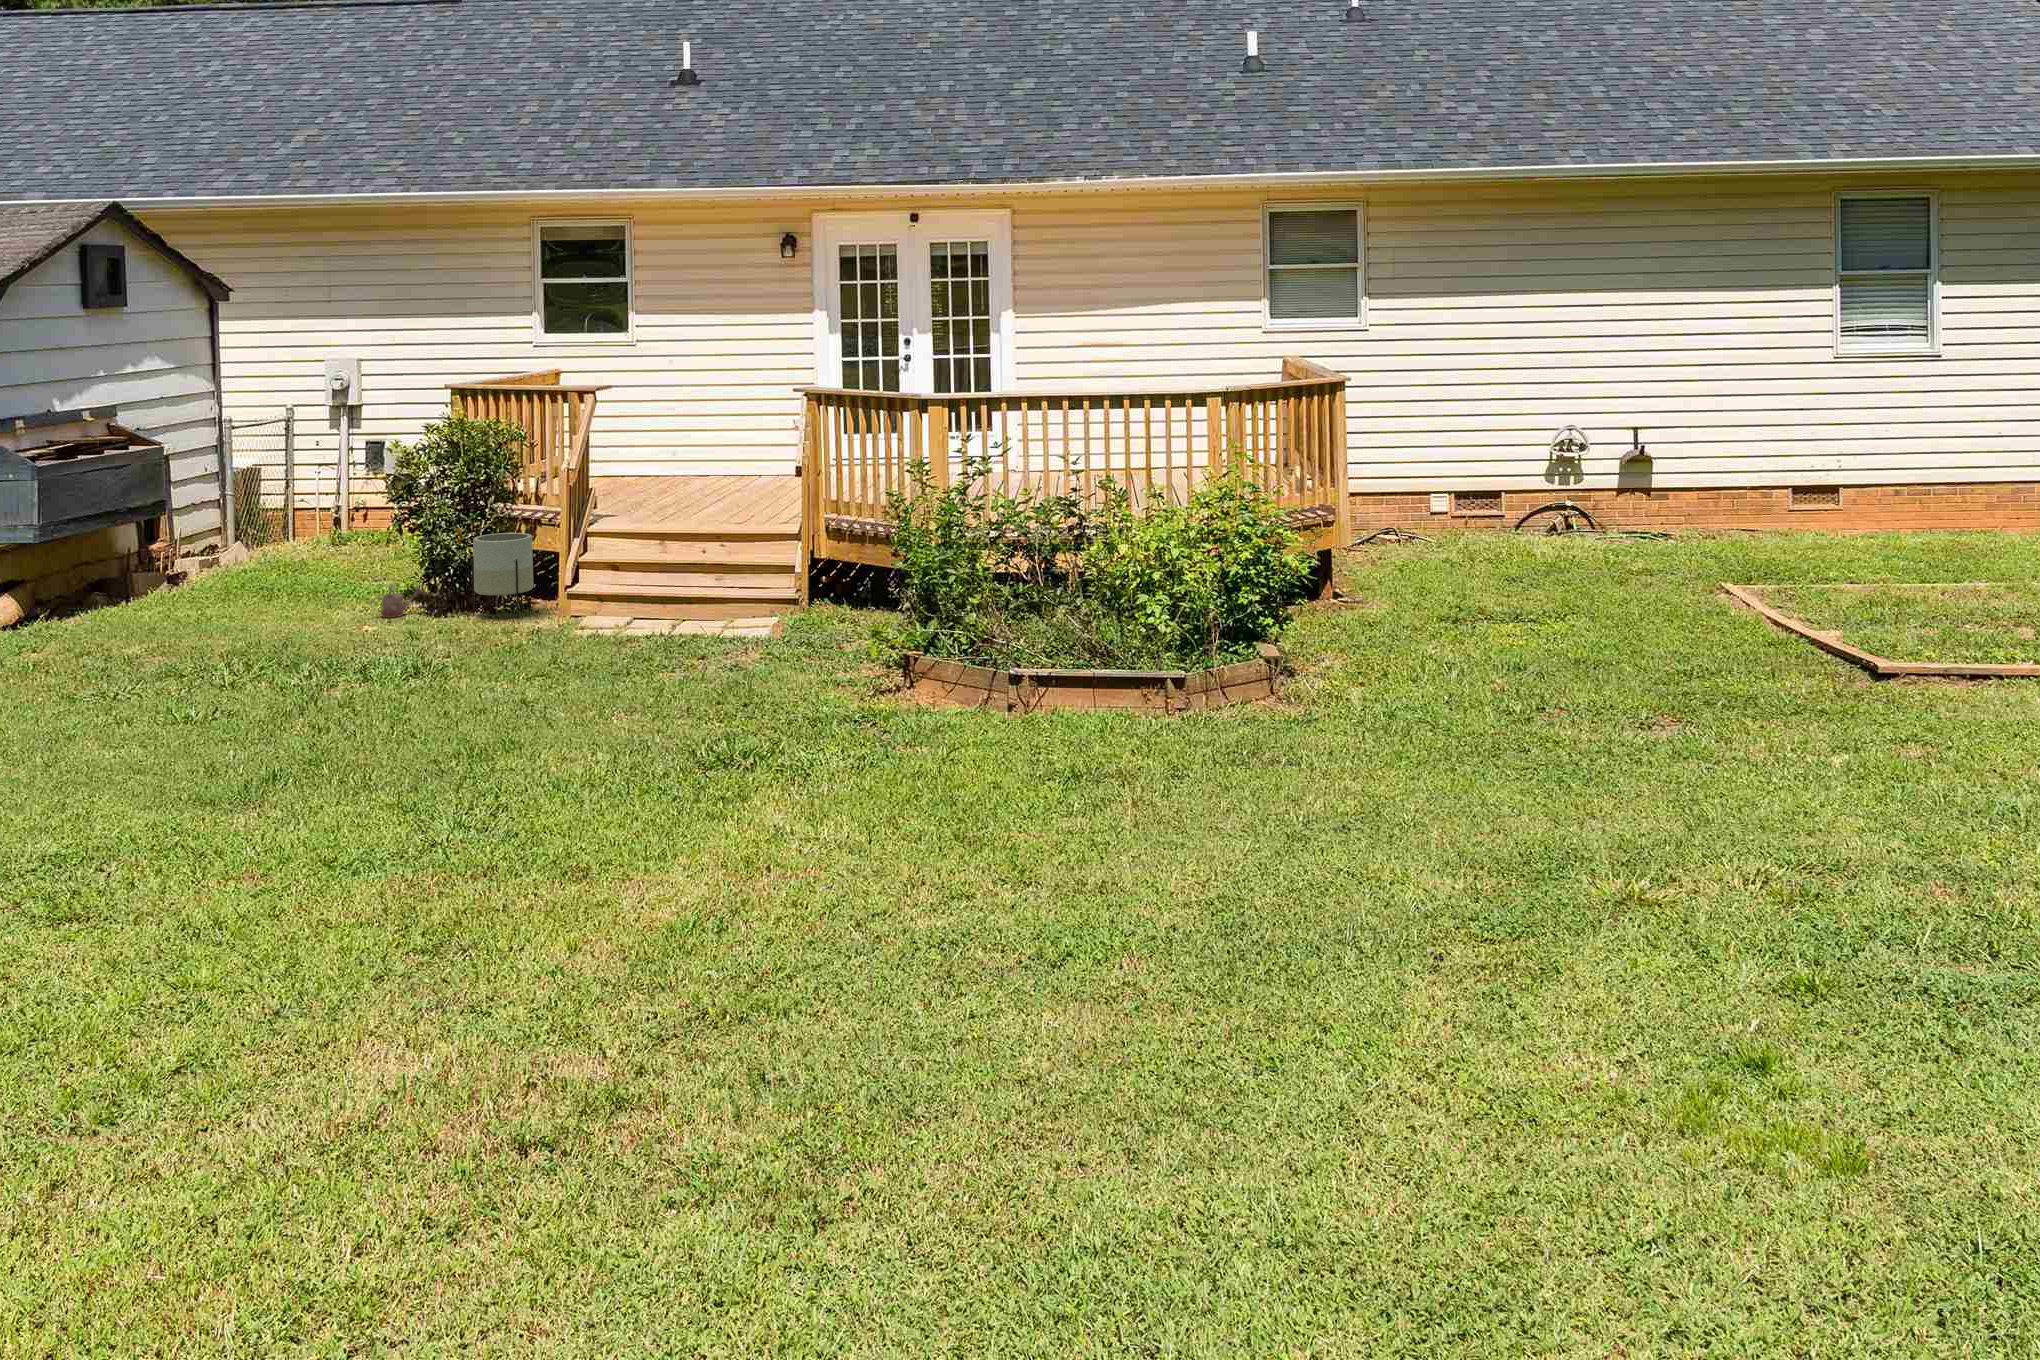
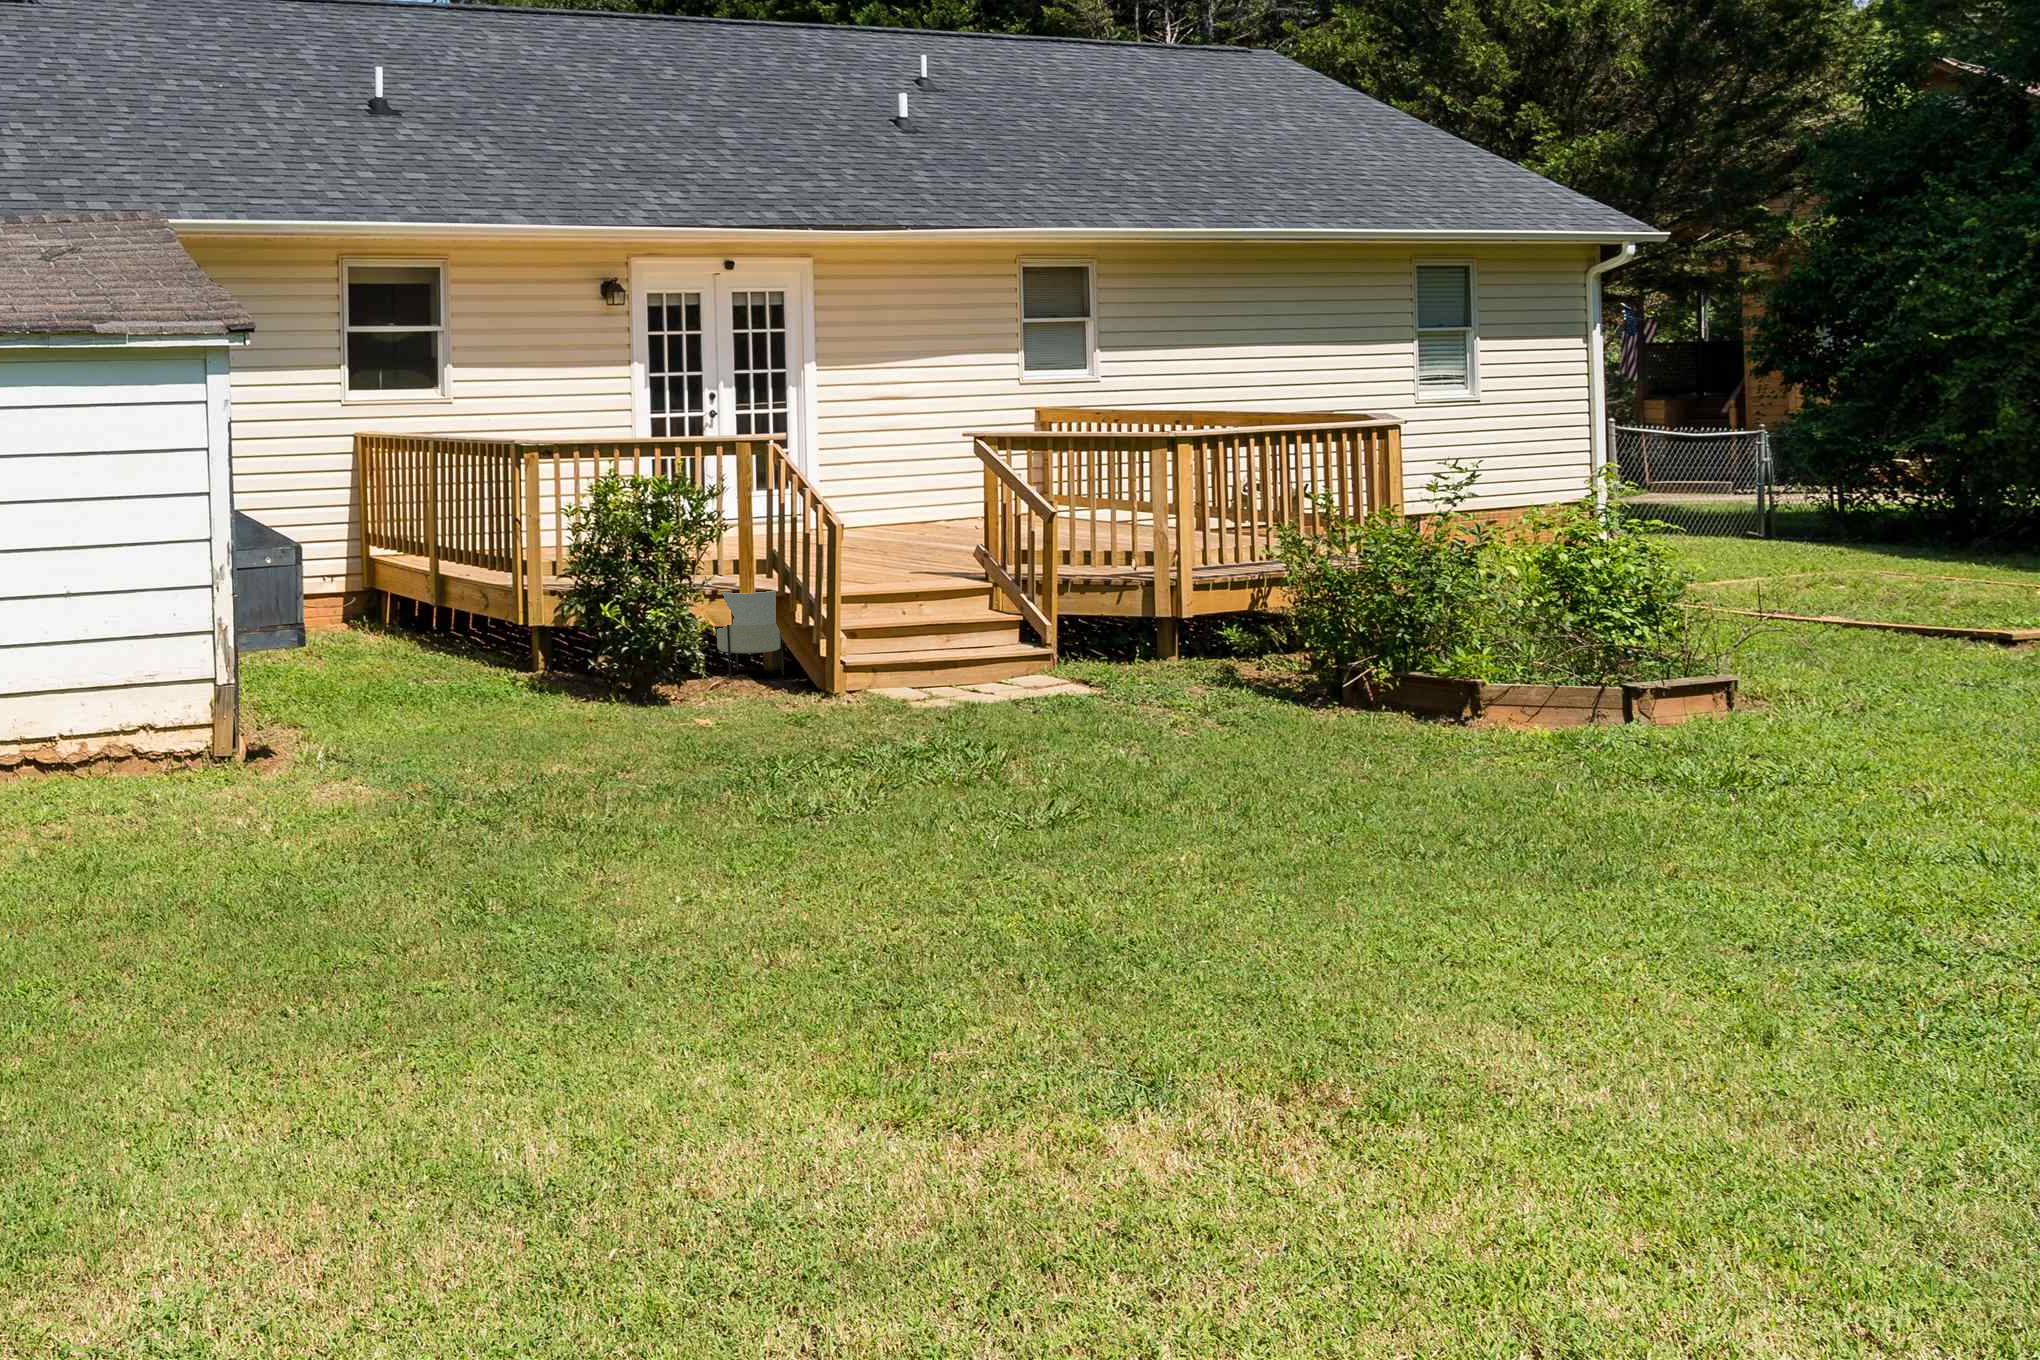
watering can: present [371,584,421,618] -> none [639,653,668,692]

